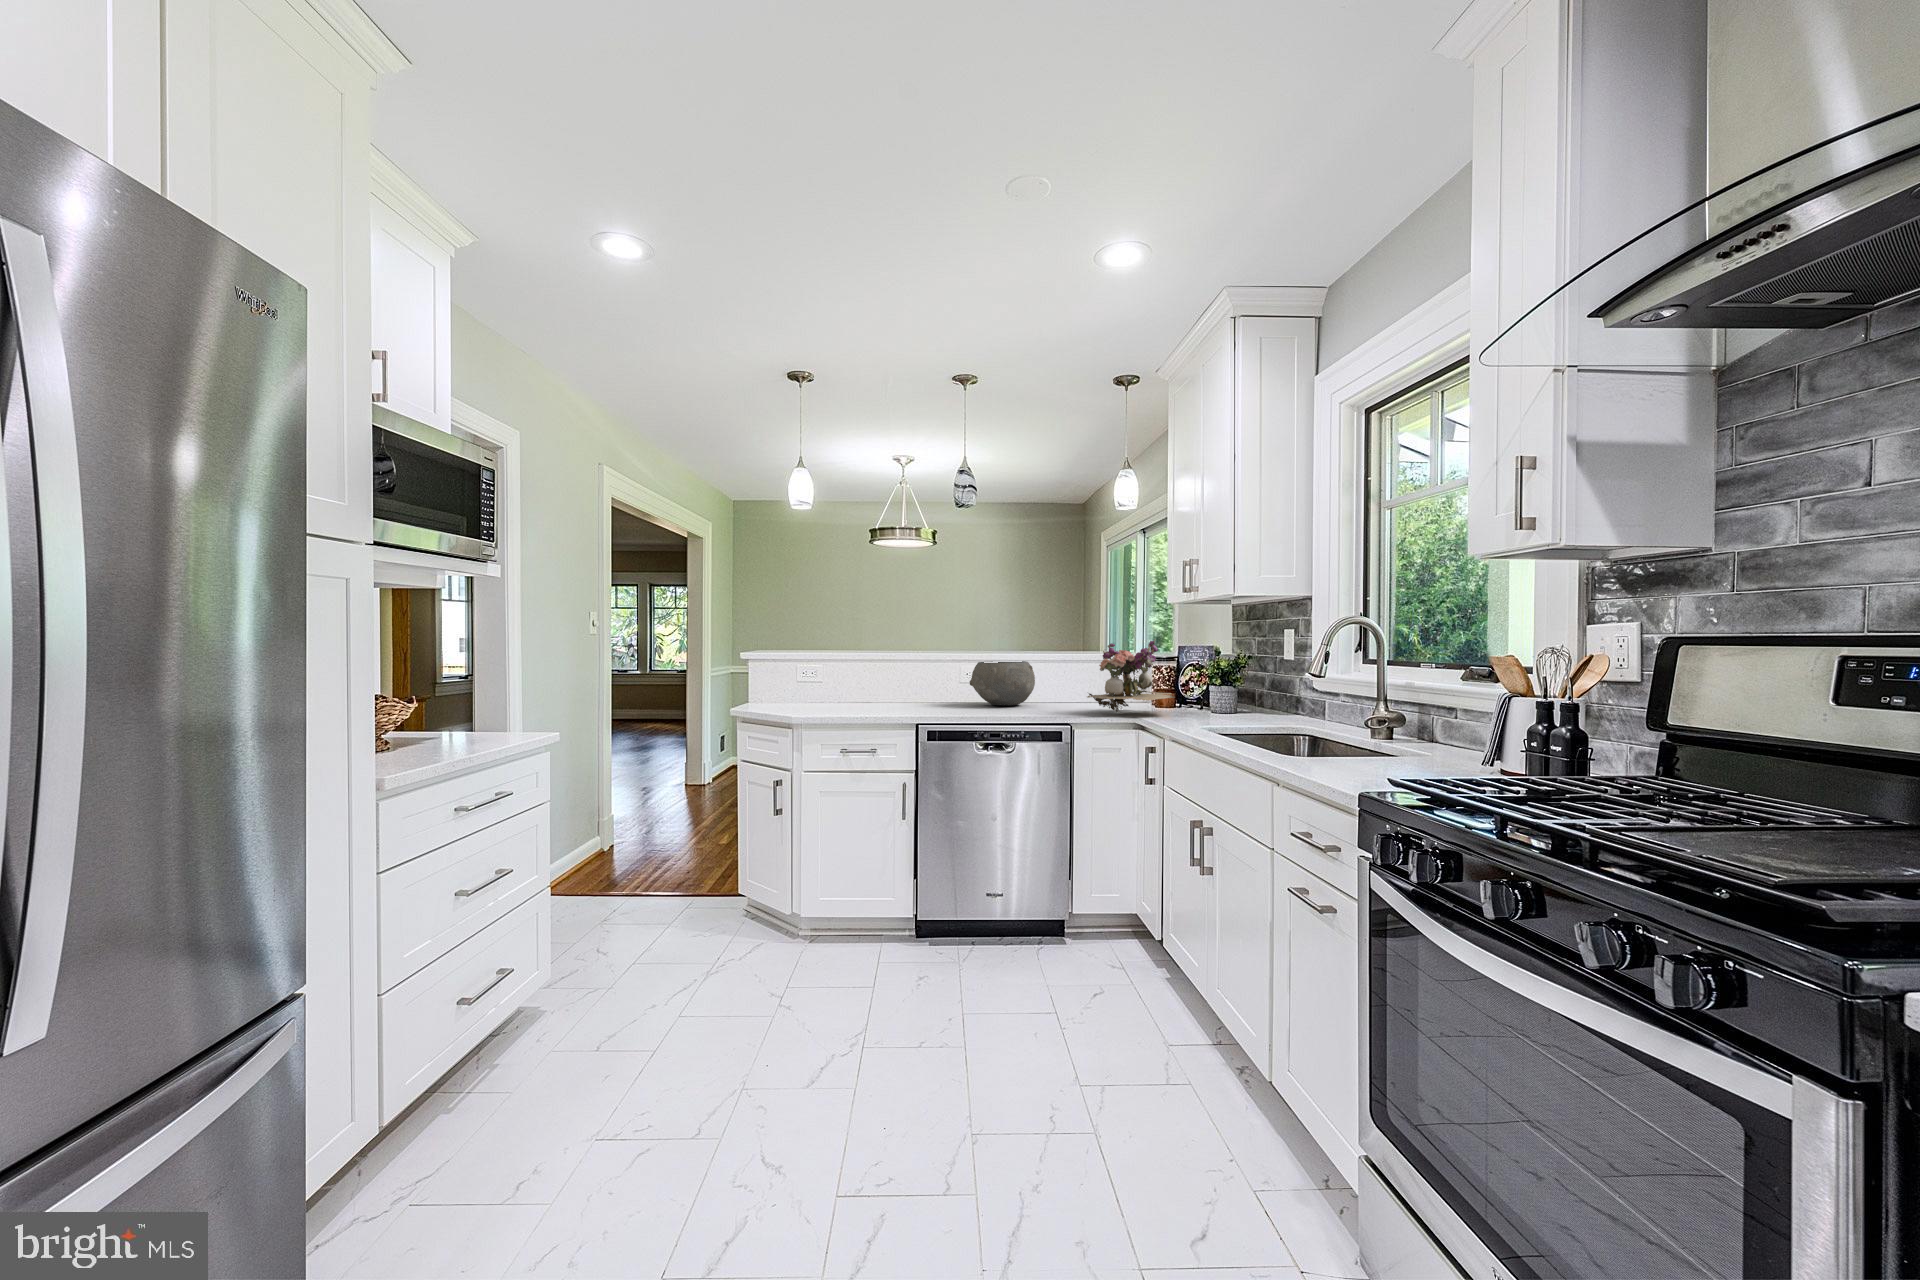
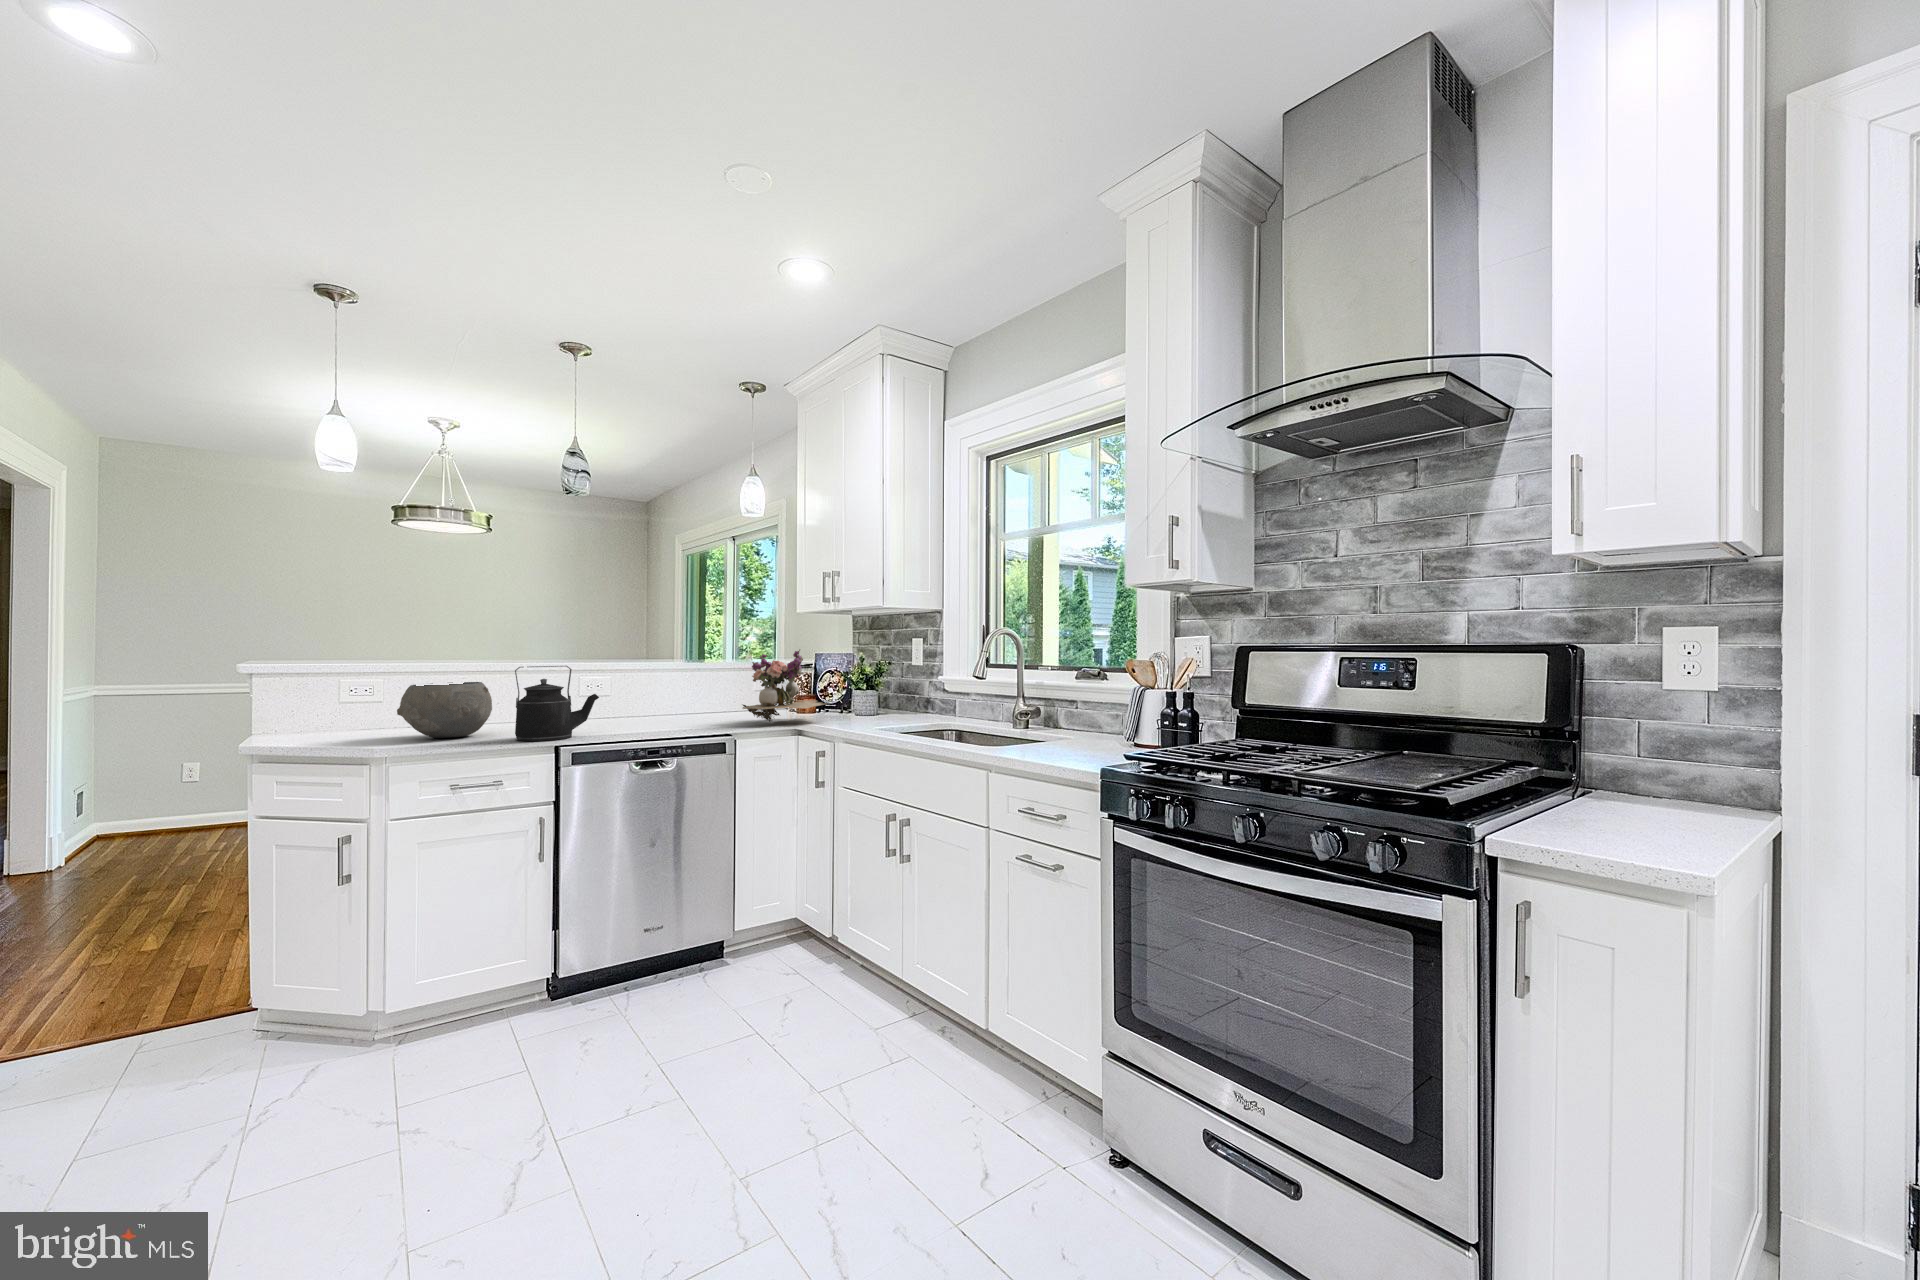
kettle: none [887,650,955,716] -> present [515,666,599,741]
ceramic bowl: present [970,661,1035,706] -> present [397,682,492,738]

